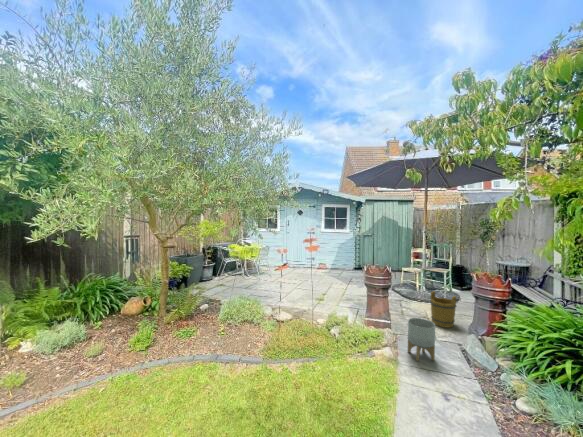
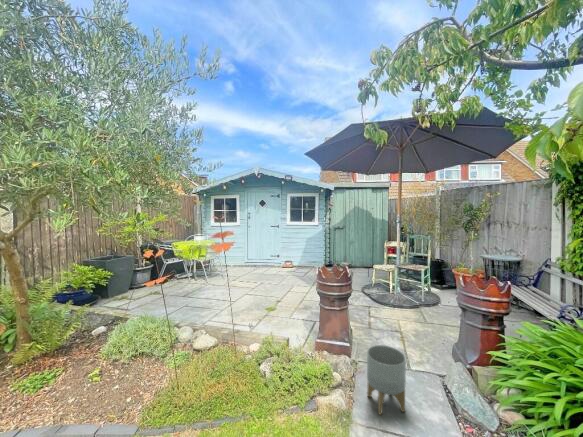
bucket: present [430,291,457,328] -> none [403,298,437,347]

